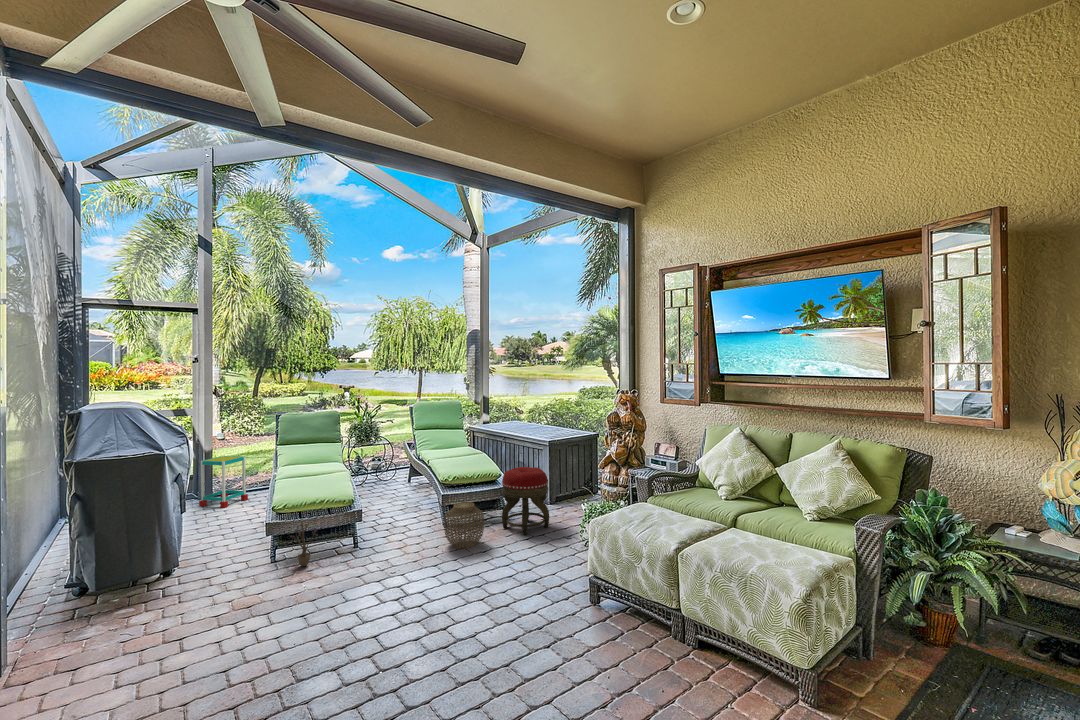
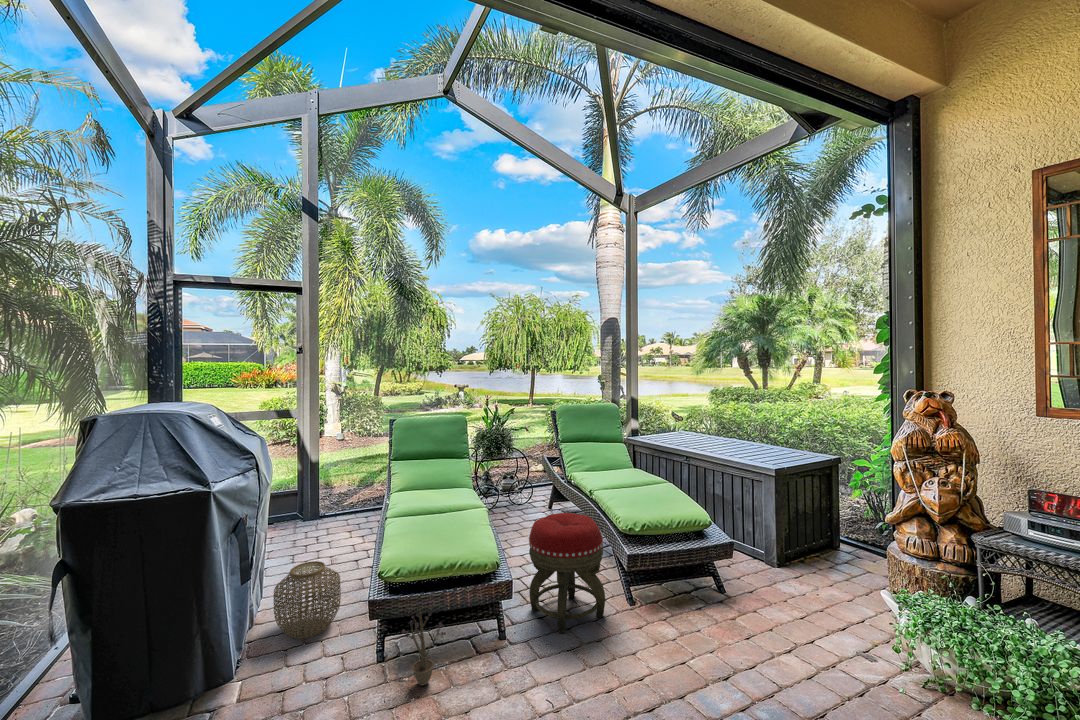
side table: present [199,456,248,508] -> none [304,468,360,537]
footstool: present [502,467,549,535] -> present [529,513,605,633]
woven basket: present [444,502,484,549] -> present [274,561,341,639]

